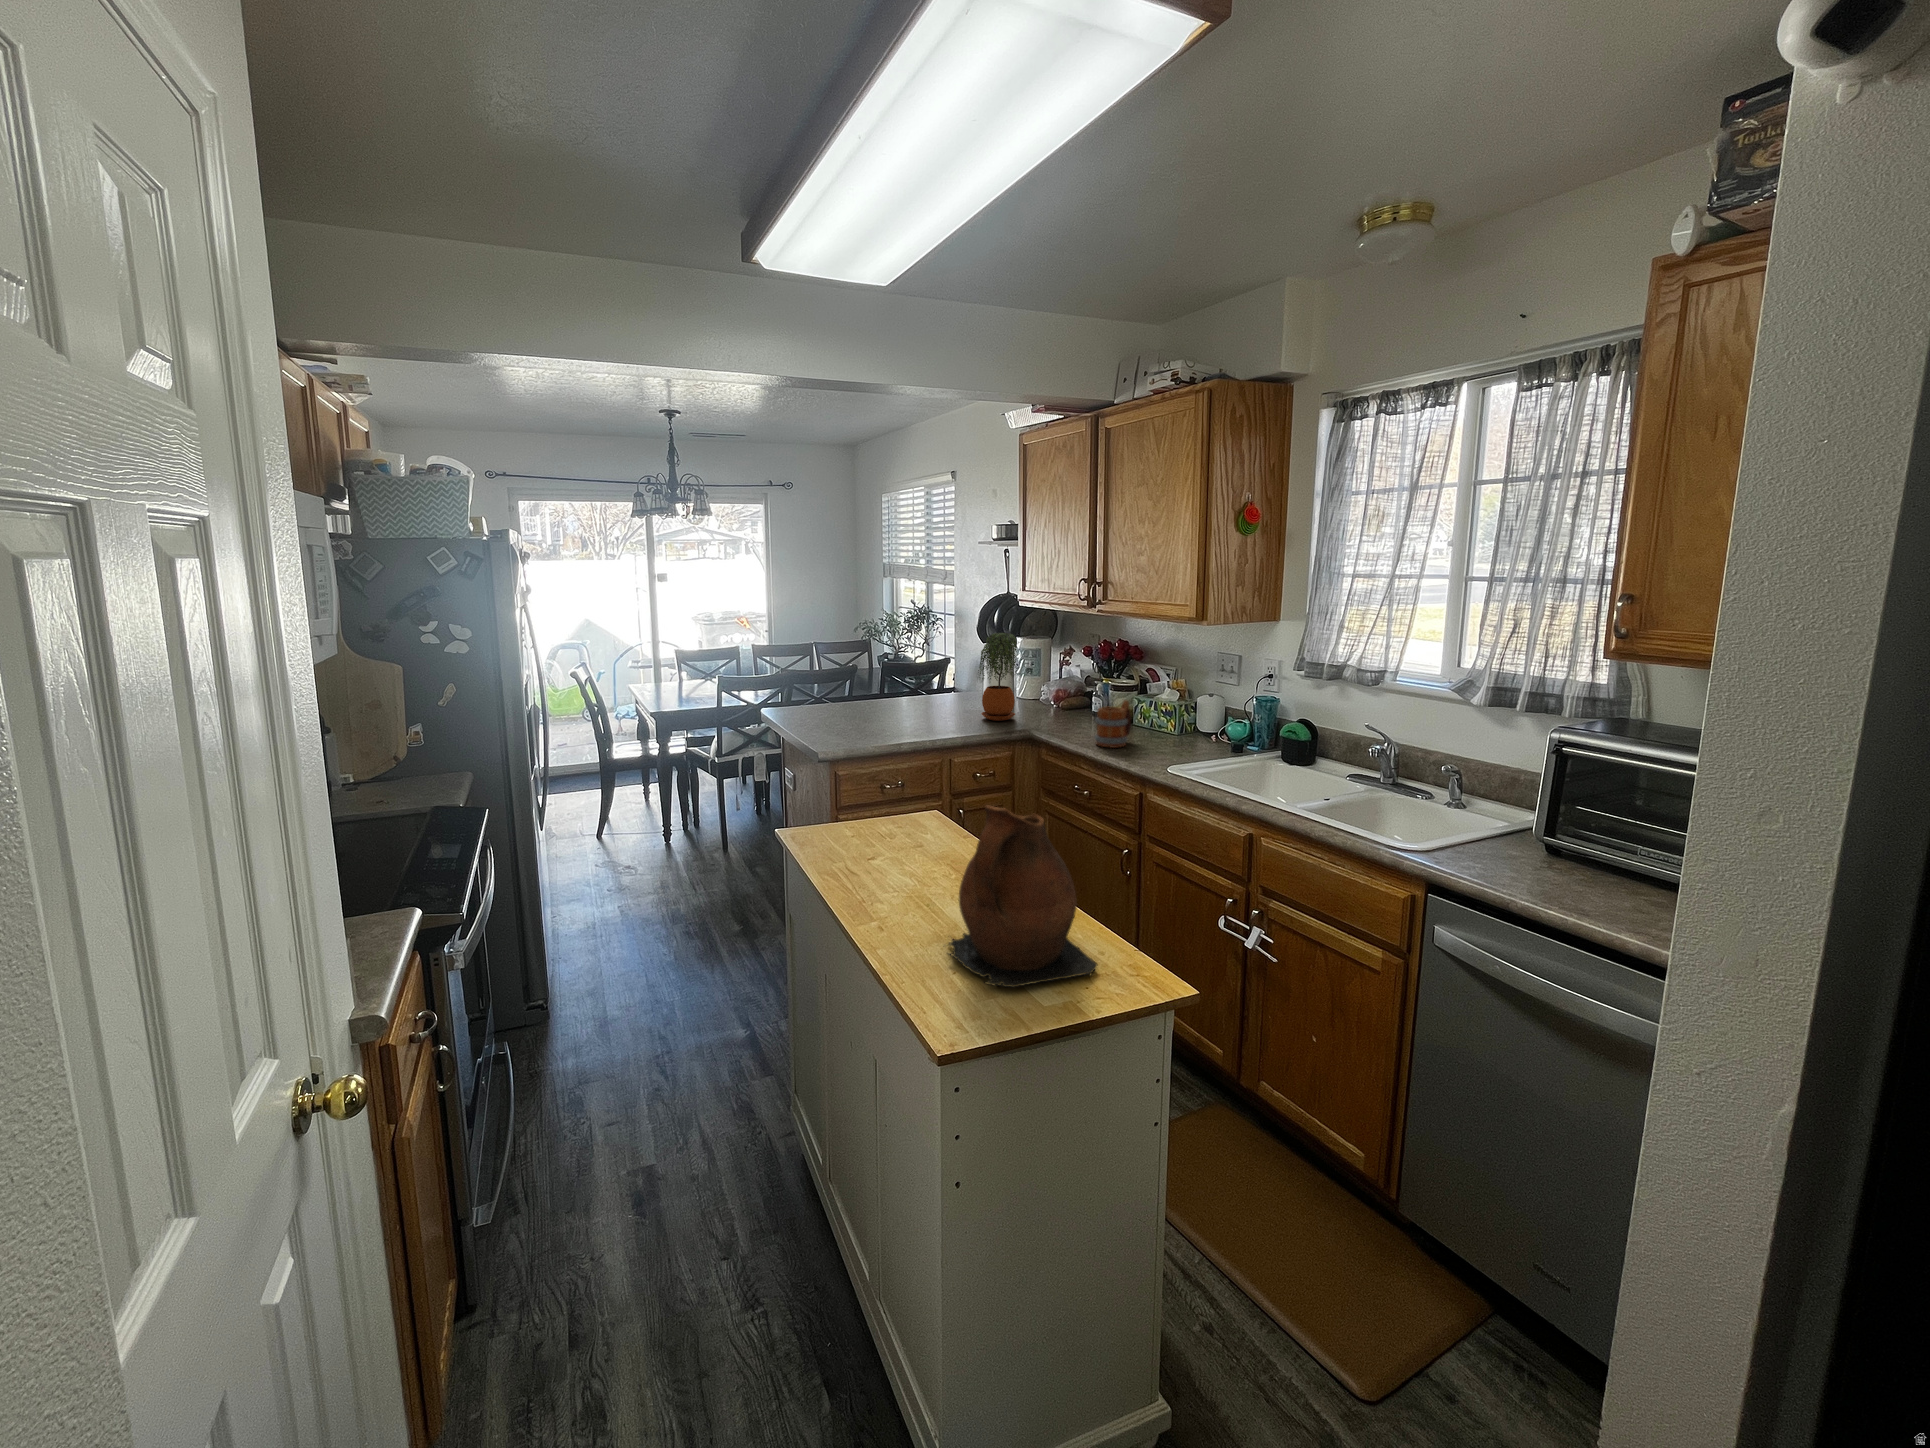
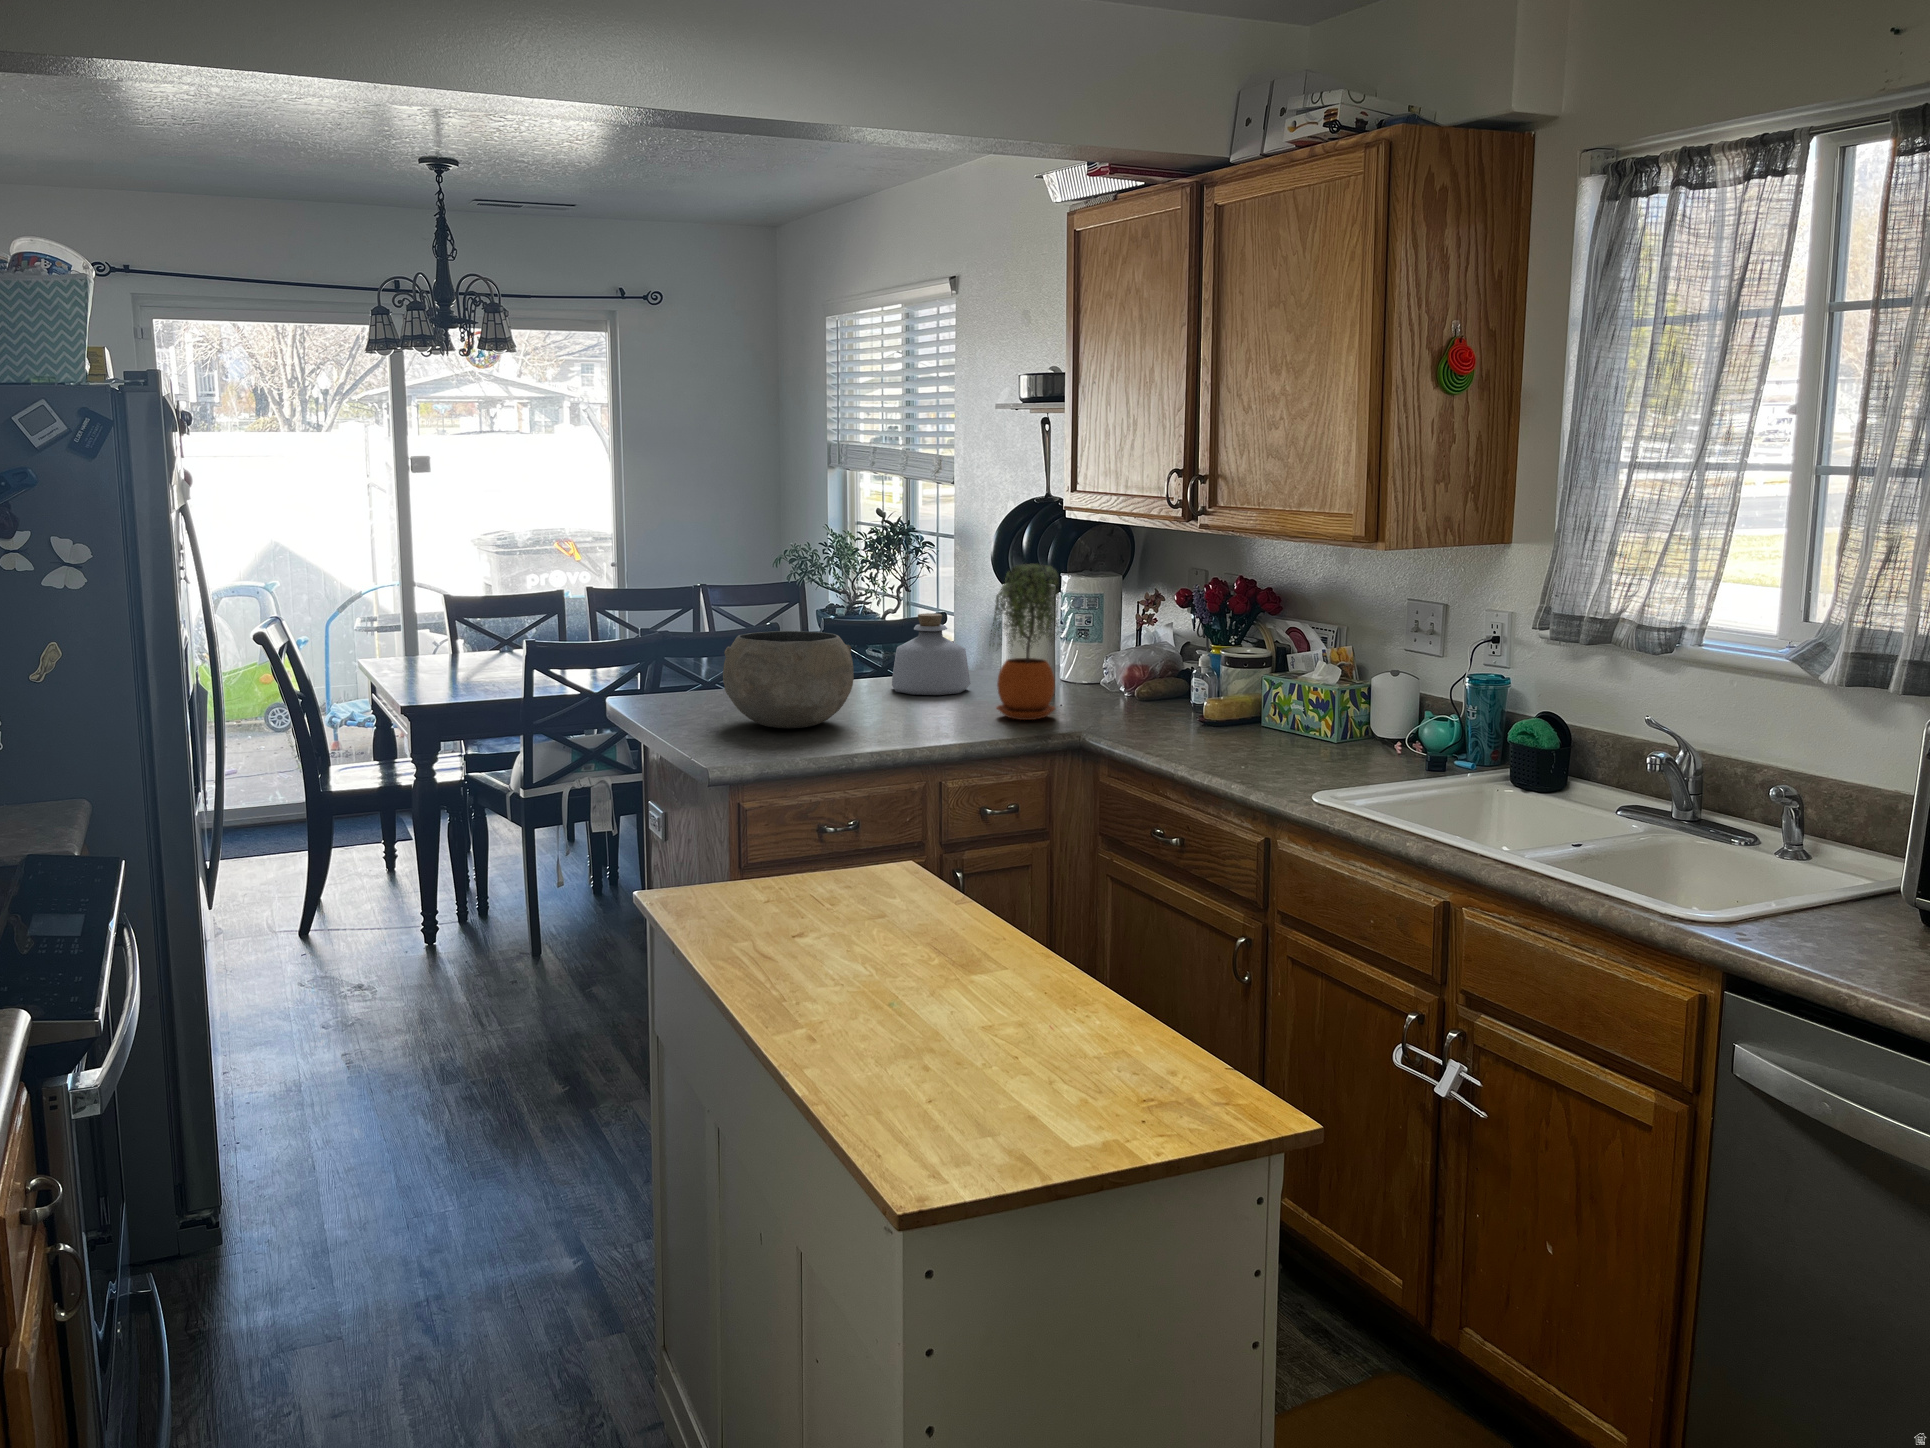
bottle: none [922,660,966,706] -> present [892,613,970,695]
ceramic bowl: none [828,671,901,727] -> present [723,631,854,728]
mug: present [1095,700,1131,748] -> none [1190,682,1256,764]
ceramic pitcher: present [949,805,1097,987] -> none [906,820,1154,1109]

